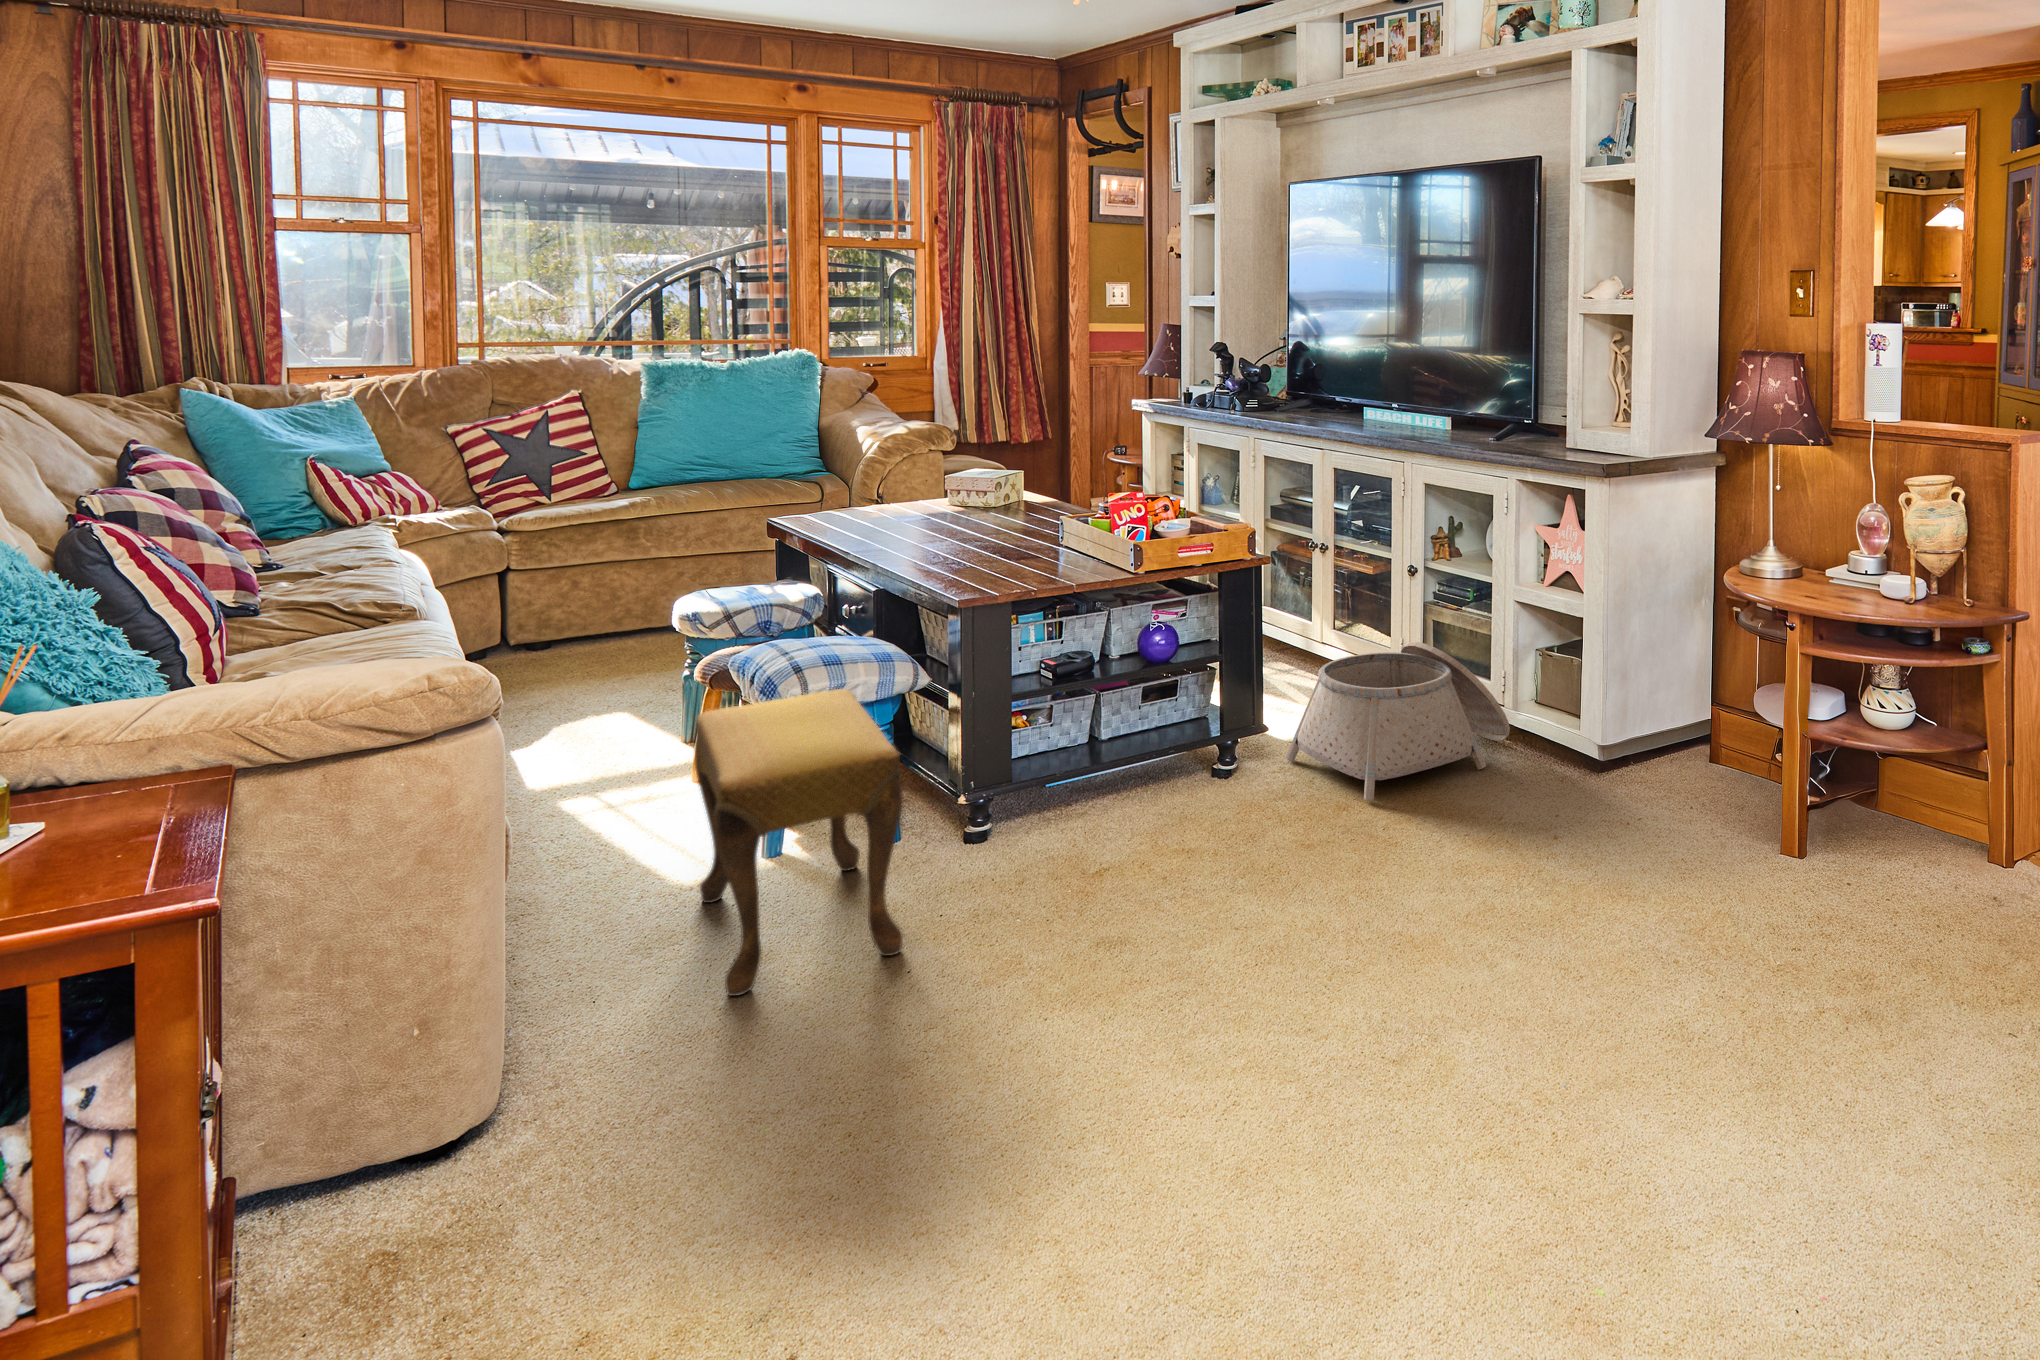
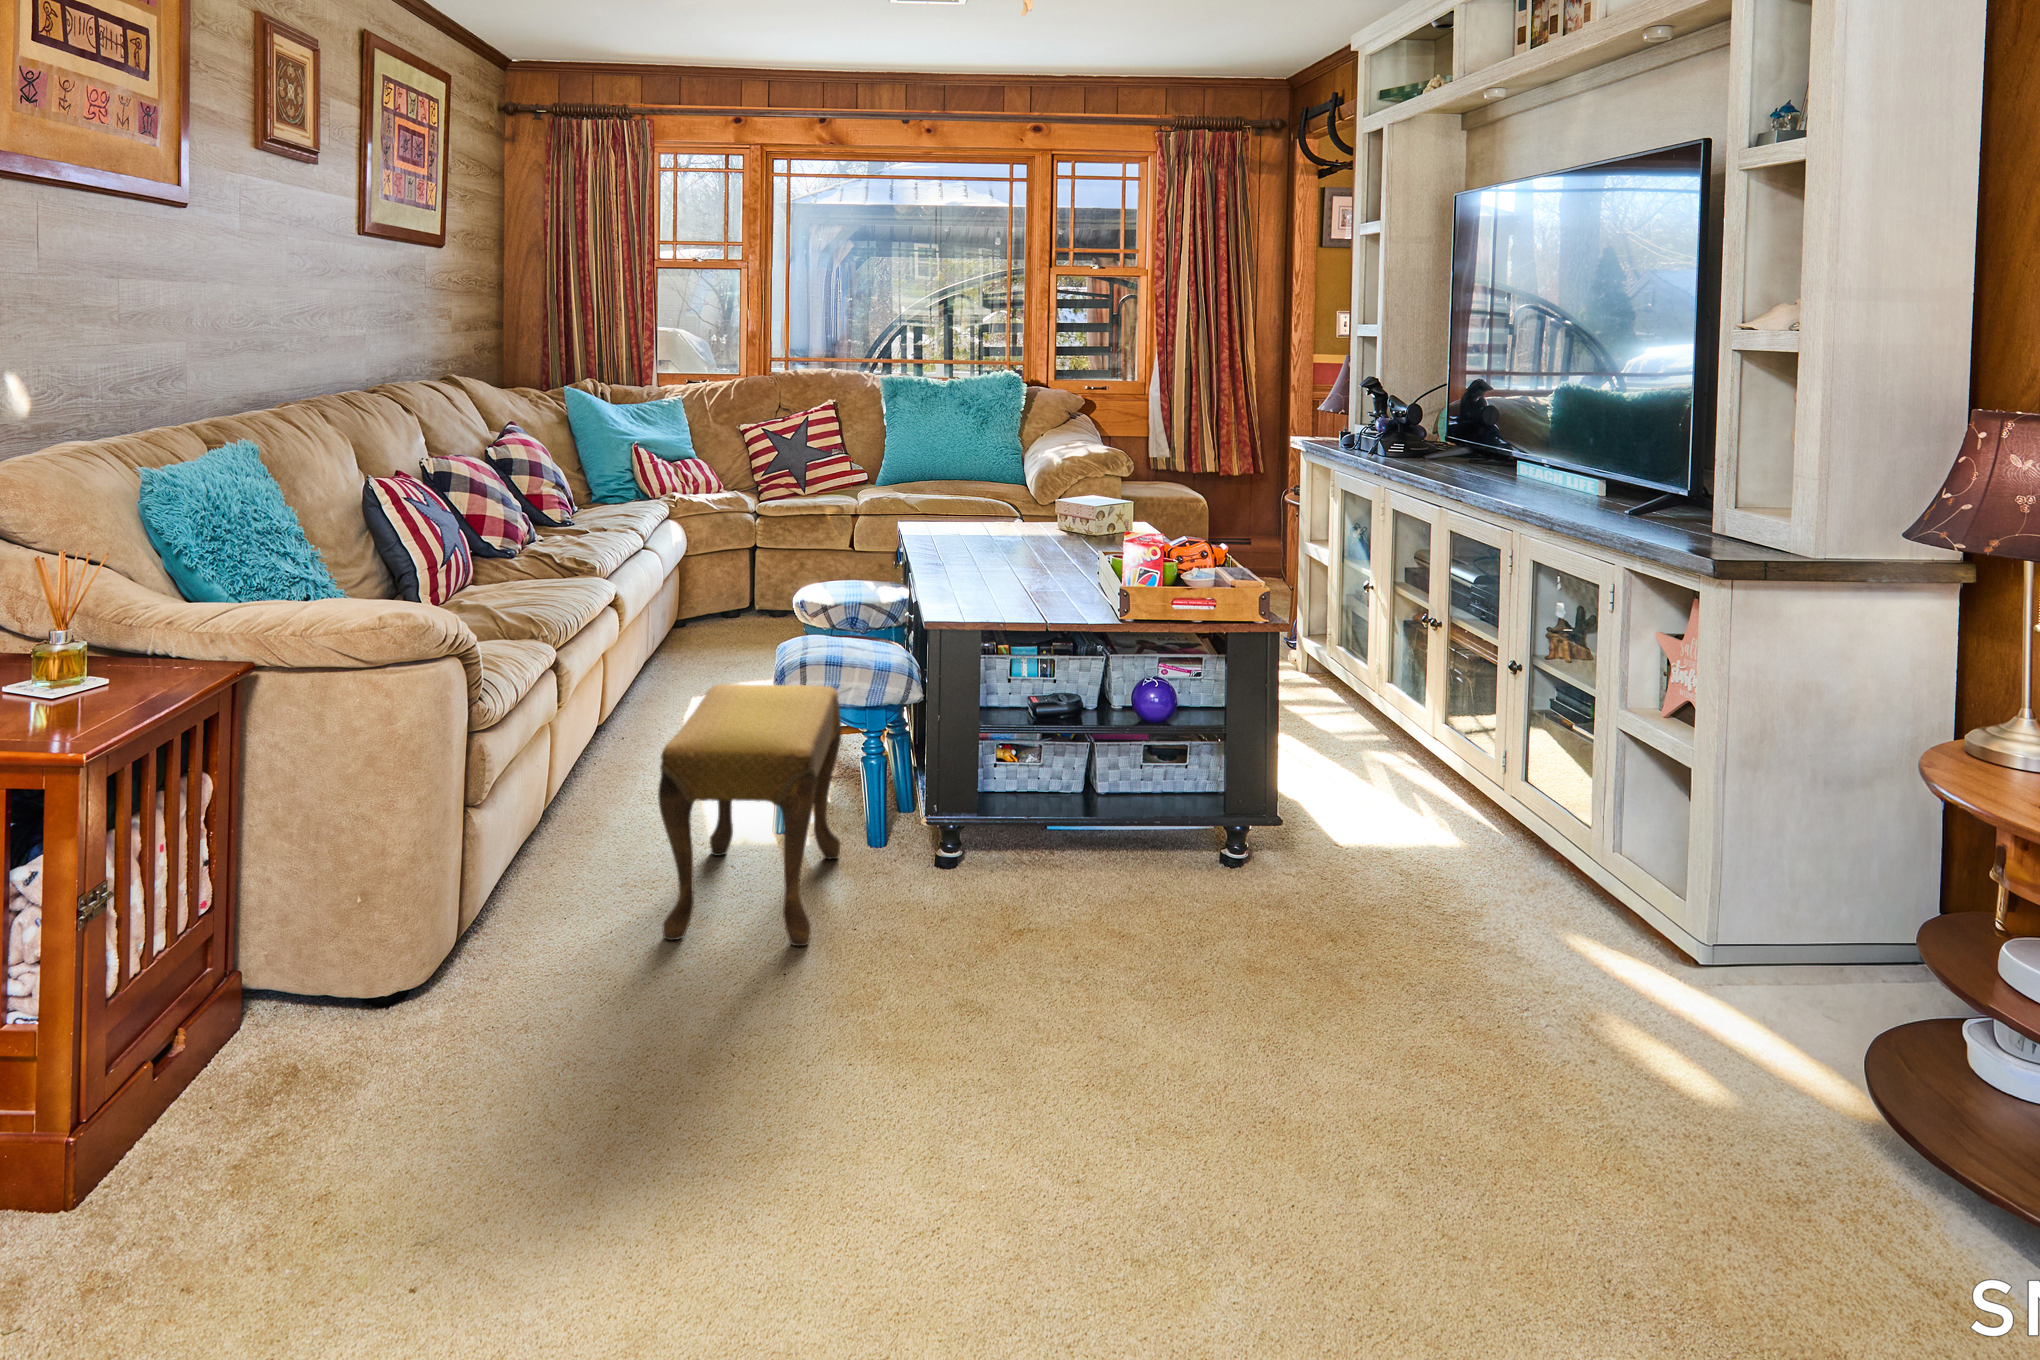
basket: present [1286,642,1510,800] -> none [1308,757,1604,940]

